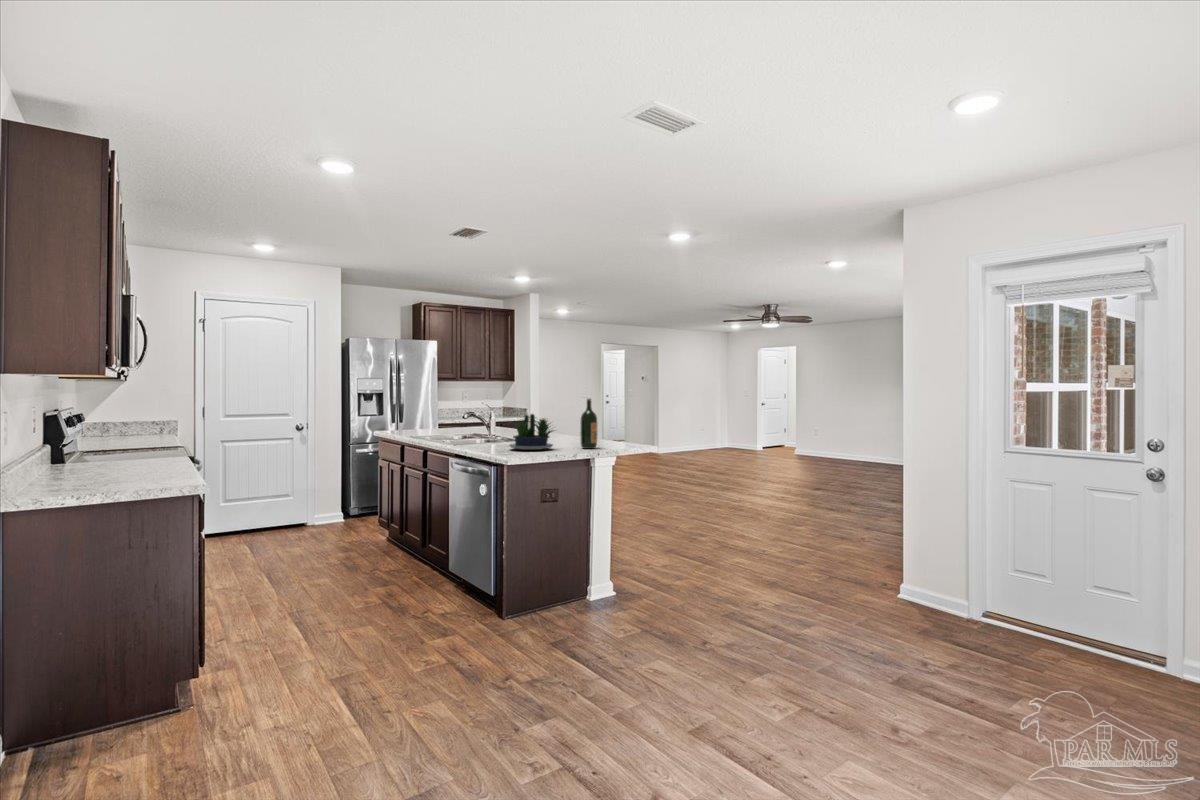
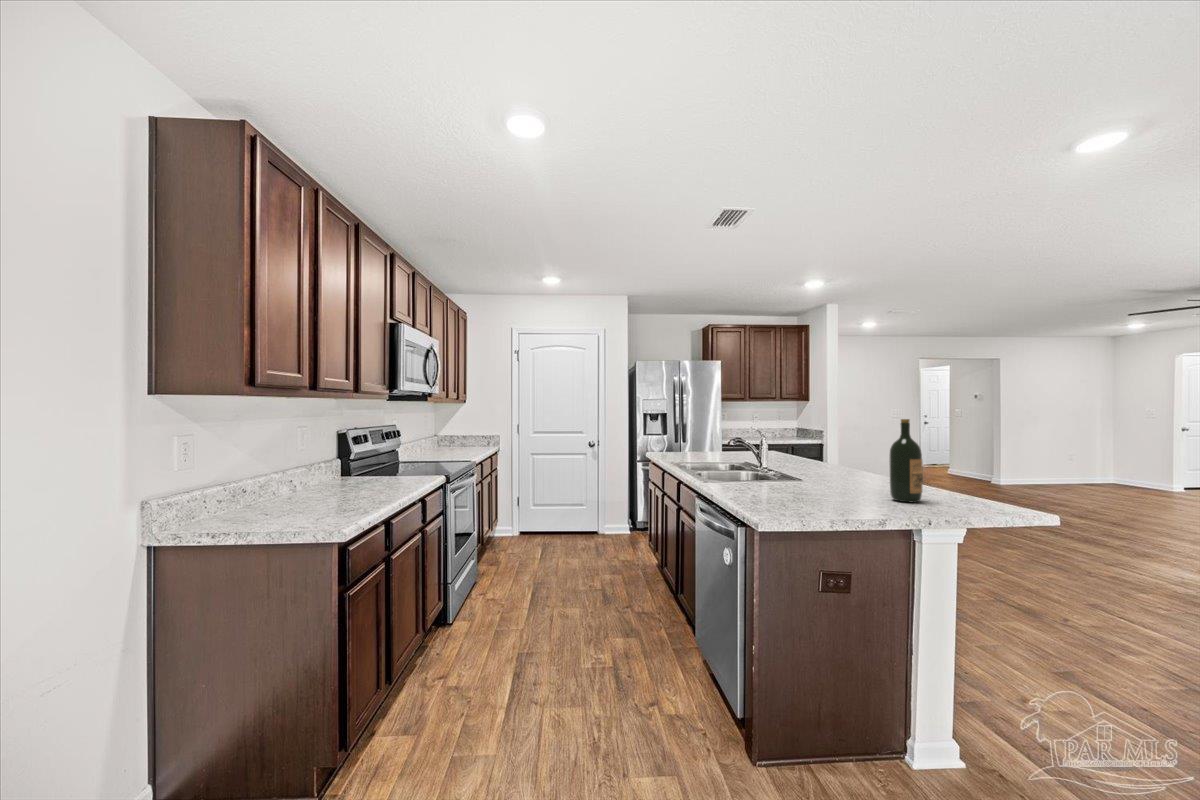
potted plant: present [510,414,553,450] -> none [768,441,852,497]

